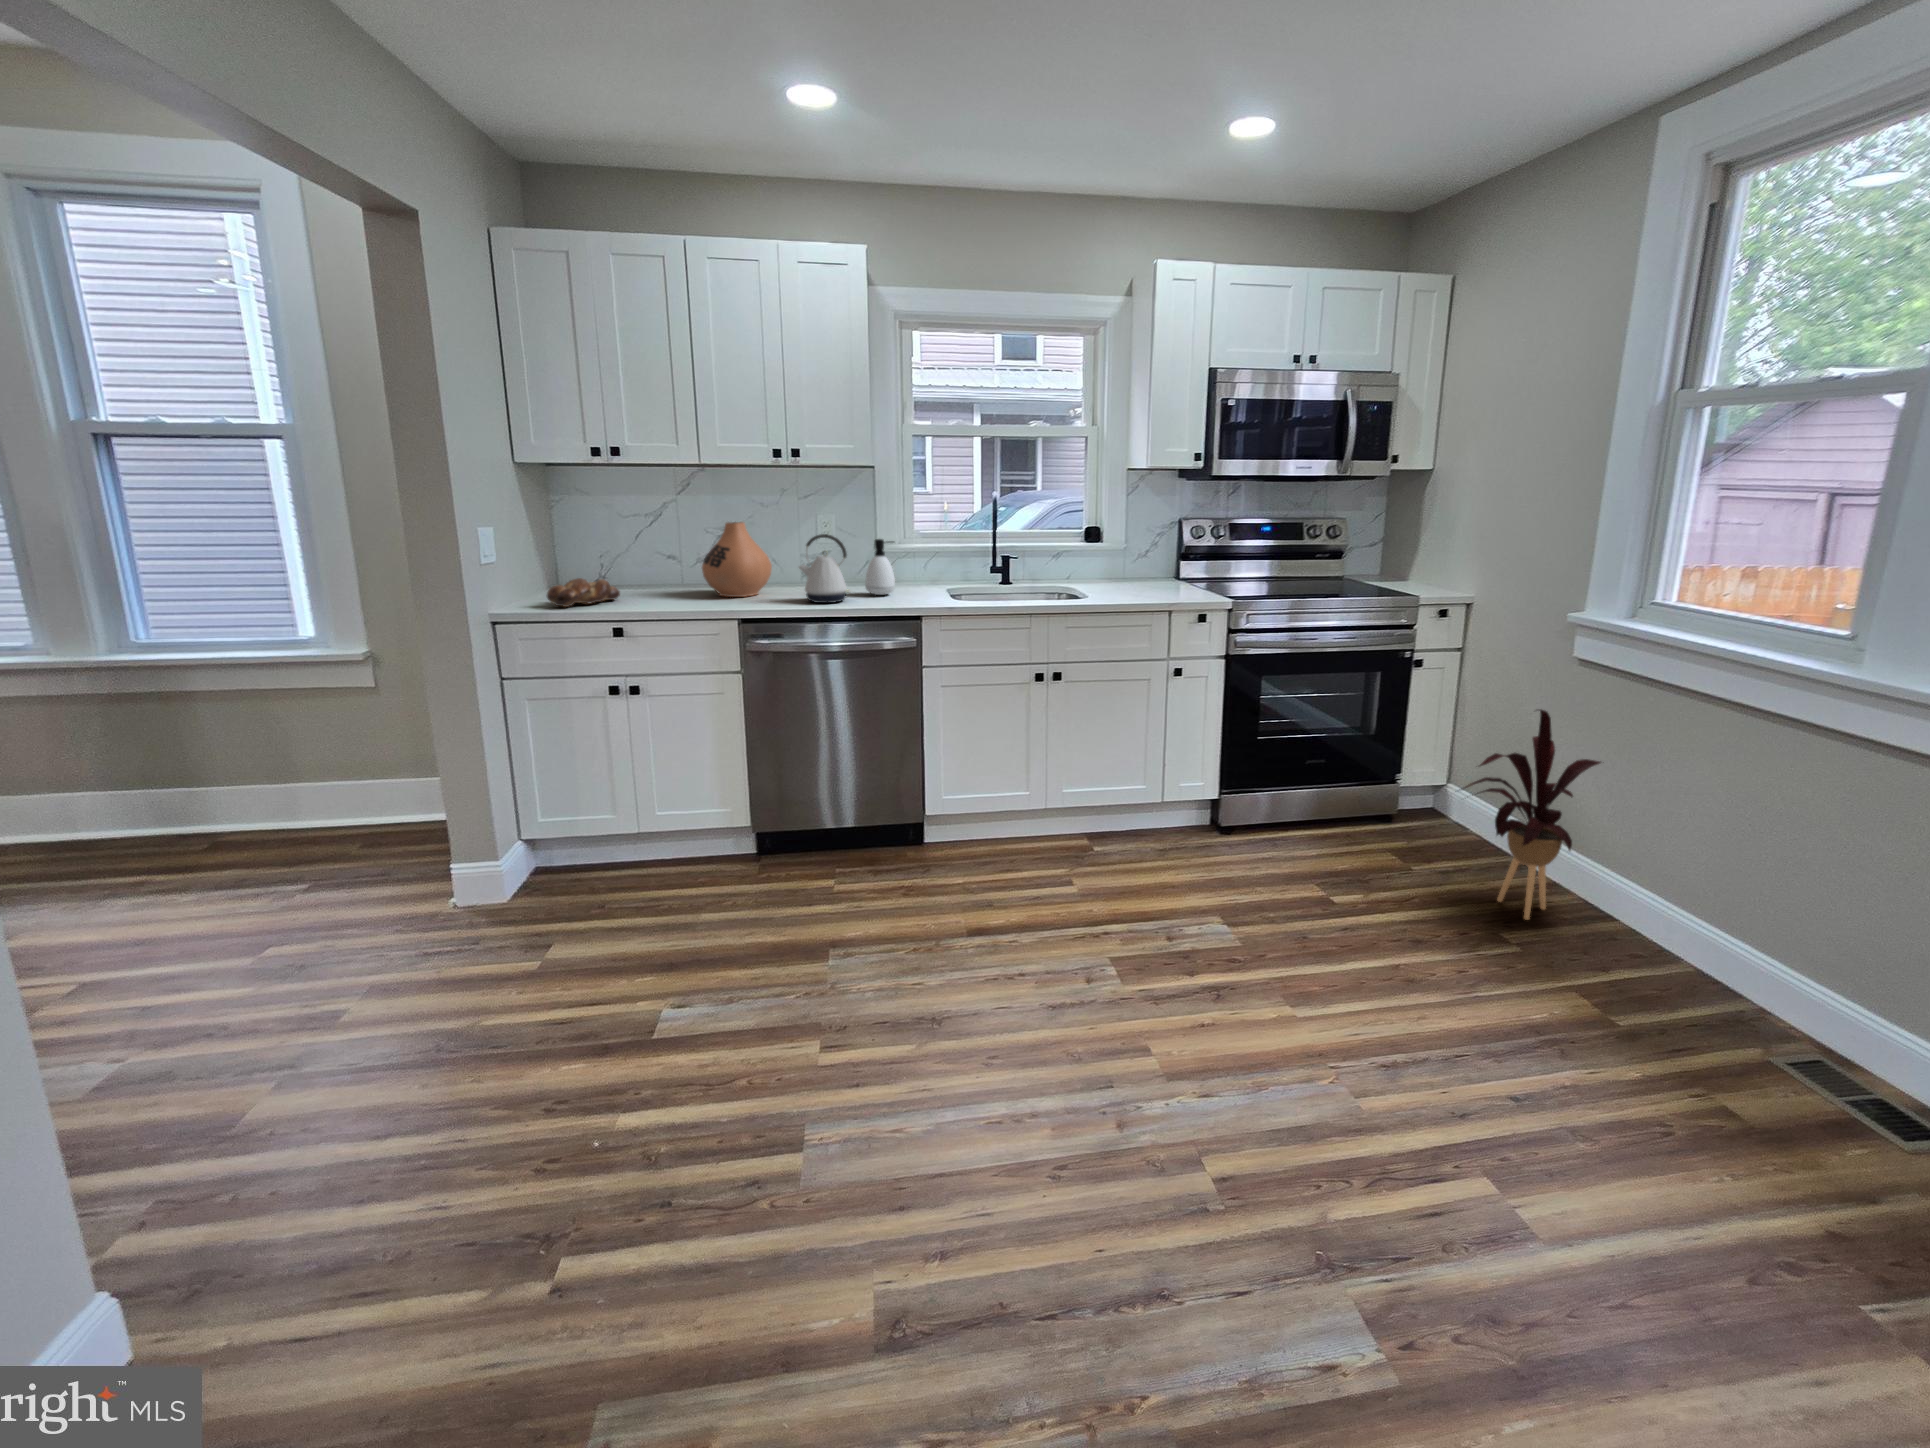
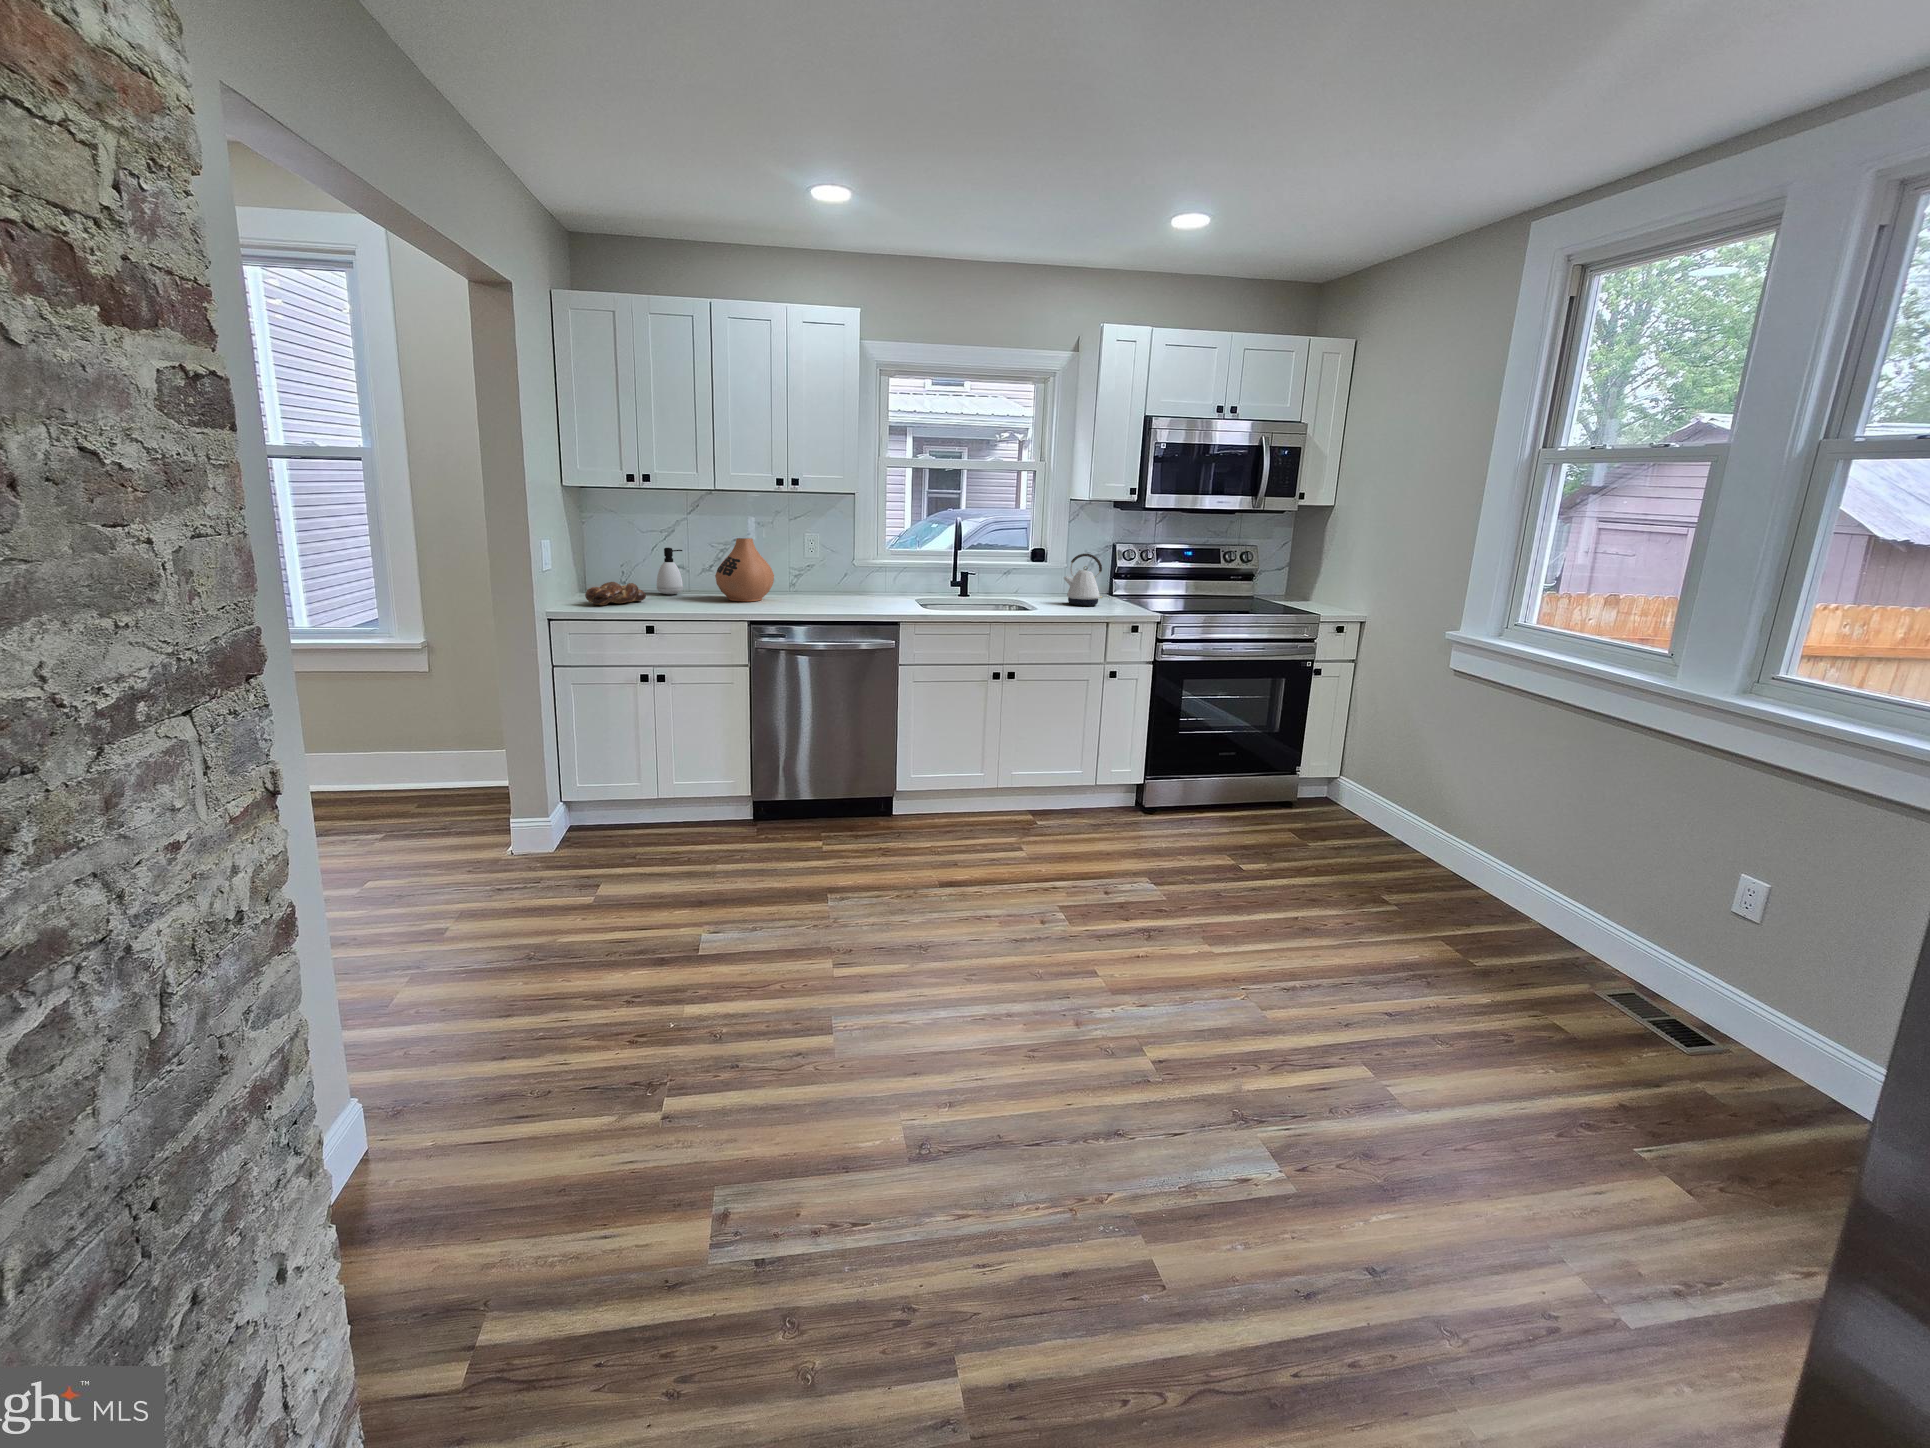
kettle: present [799,534,850,603] -> present [1064,553,1103,606]
soap dispenser: present [865,539,895,595] -> present [657,548,683,594]
house plant: present [1464,710,1601,920] -> none [1344,704,1467,880]

